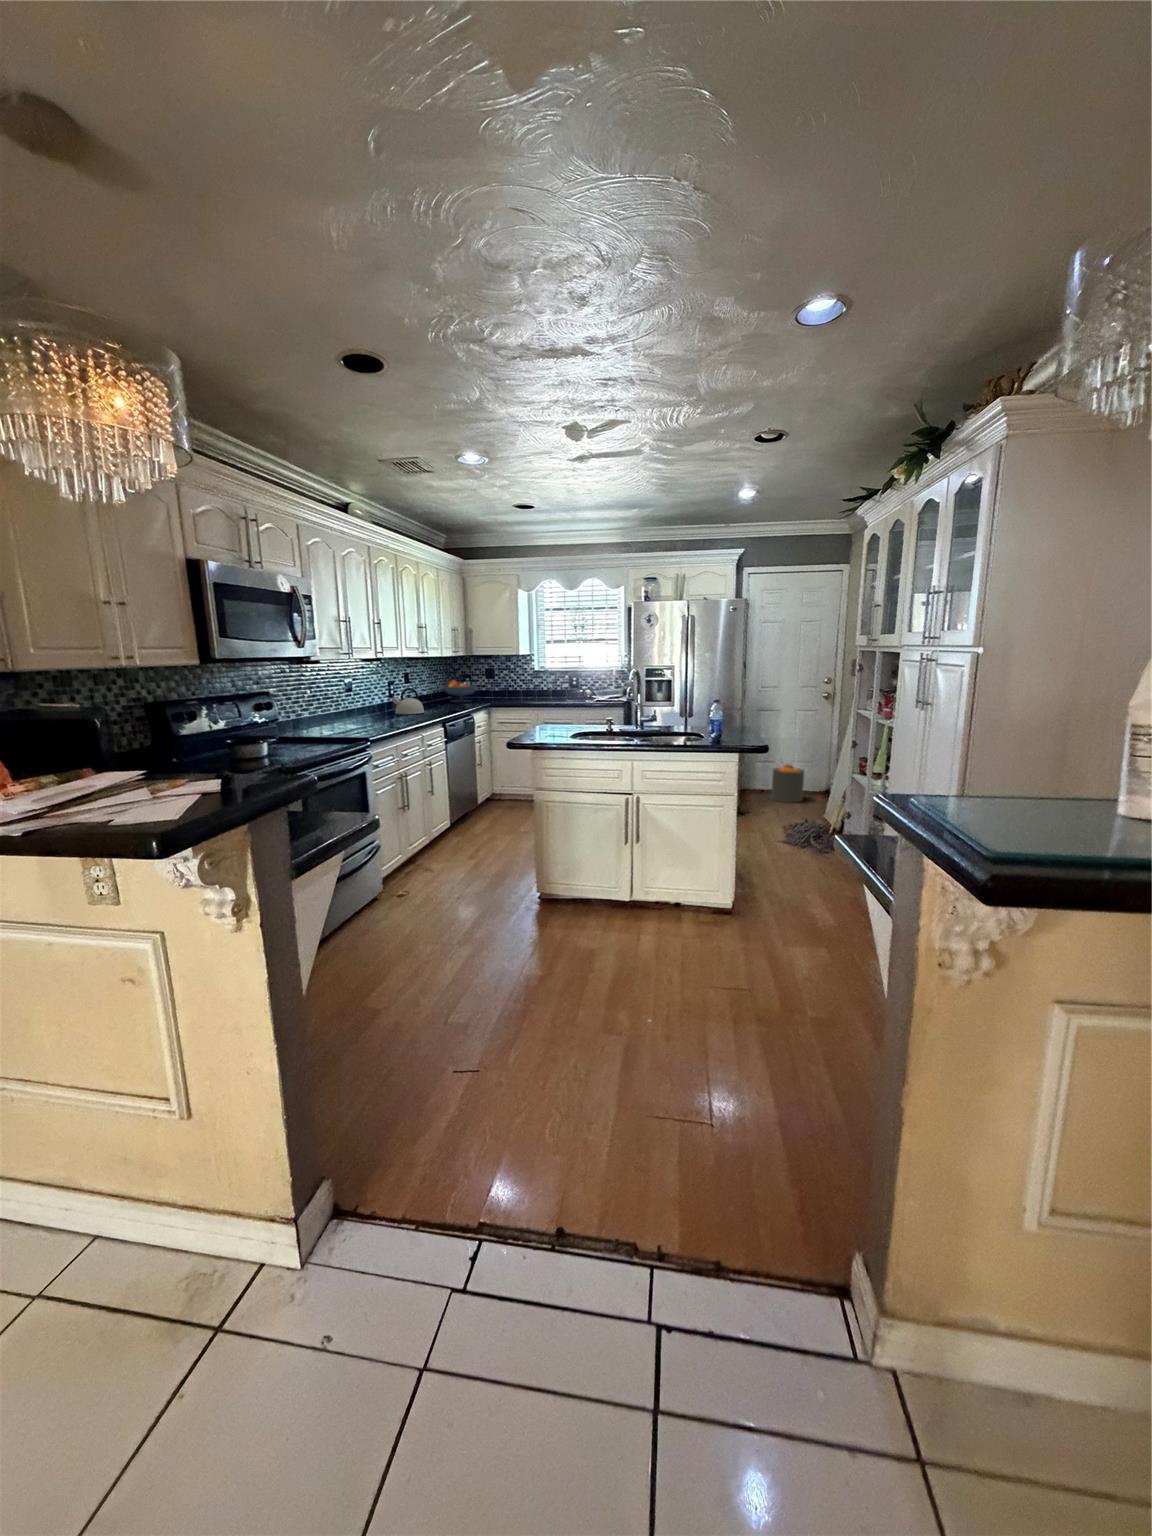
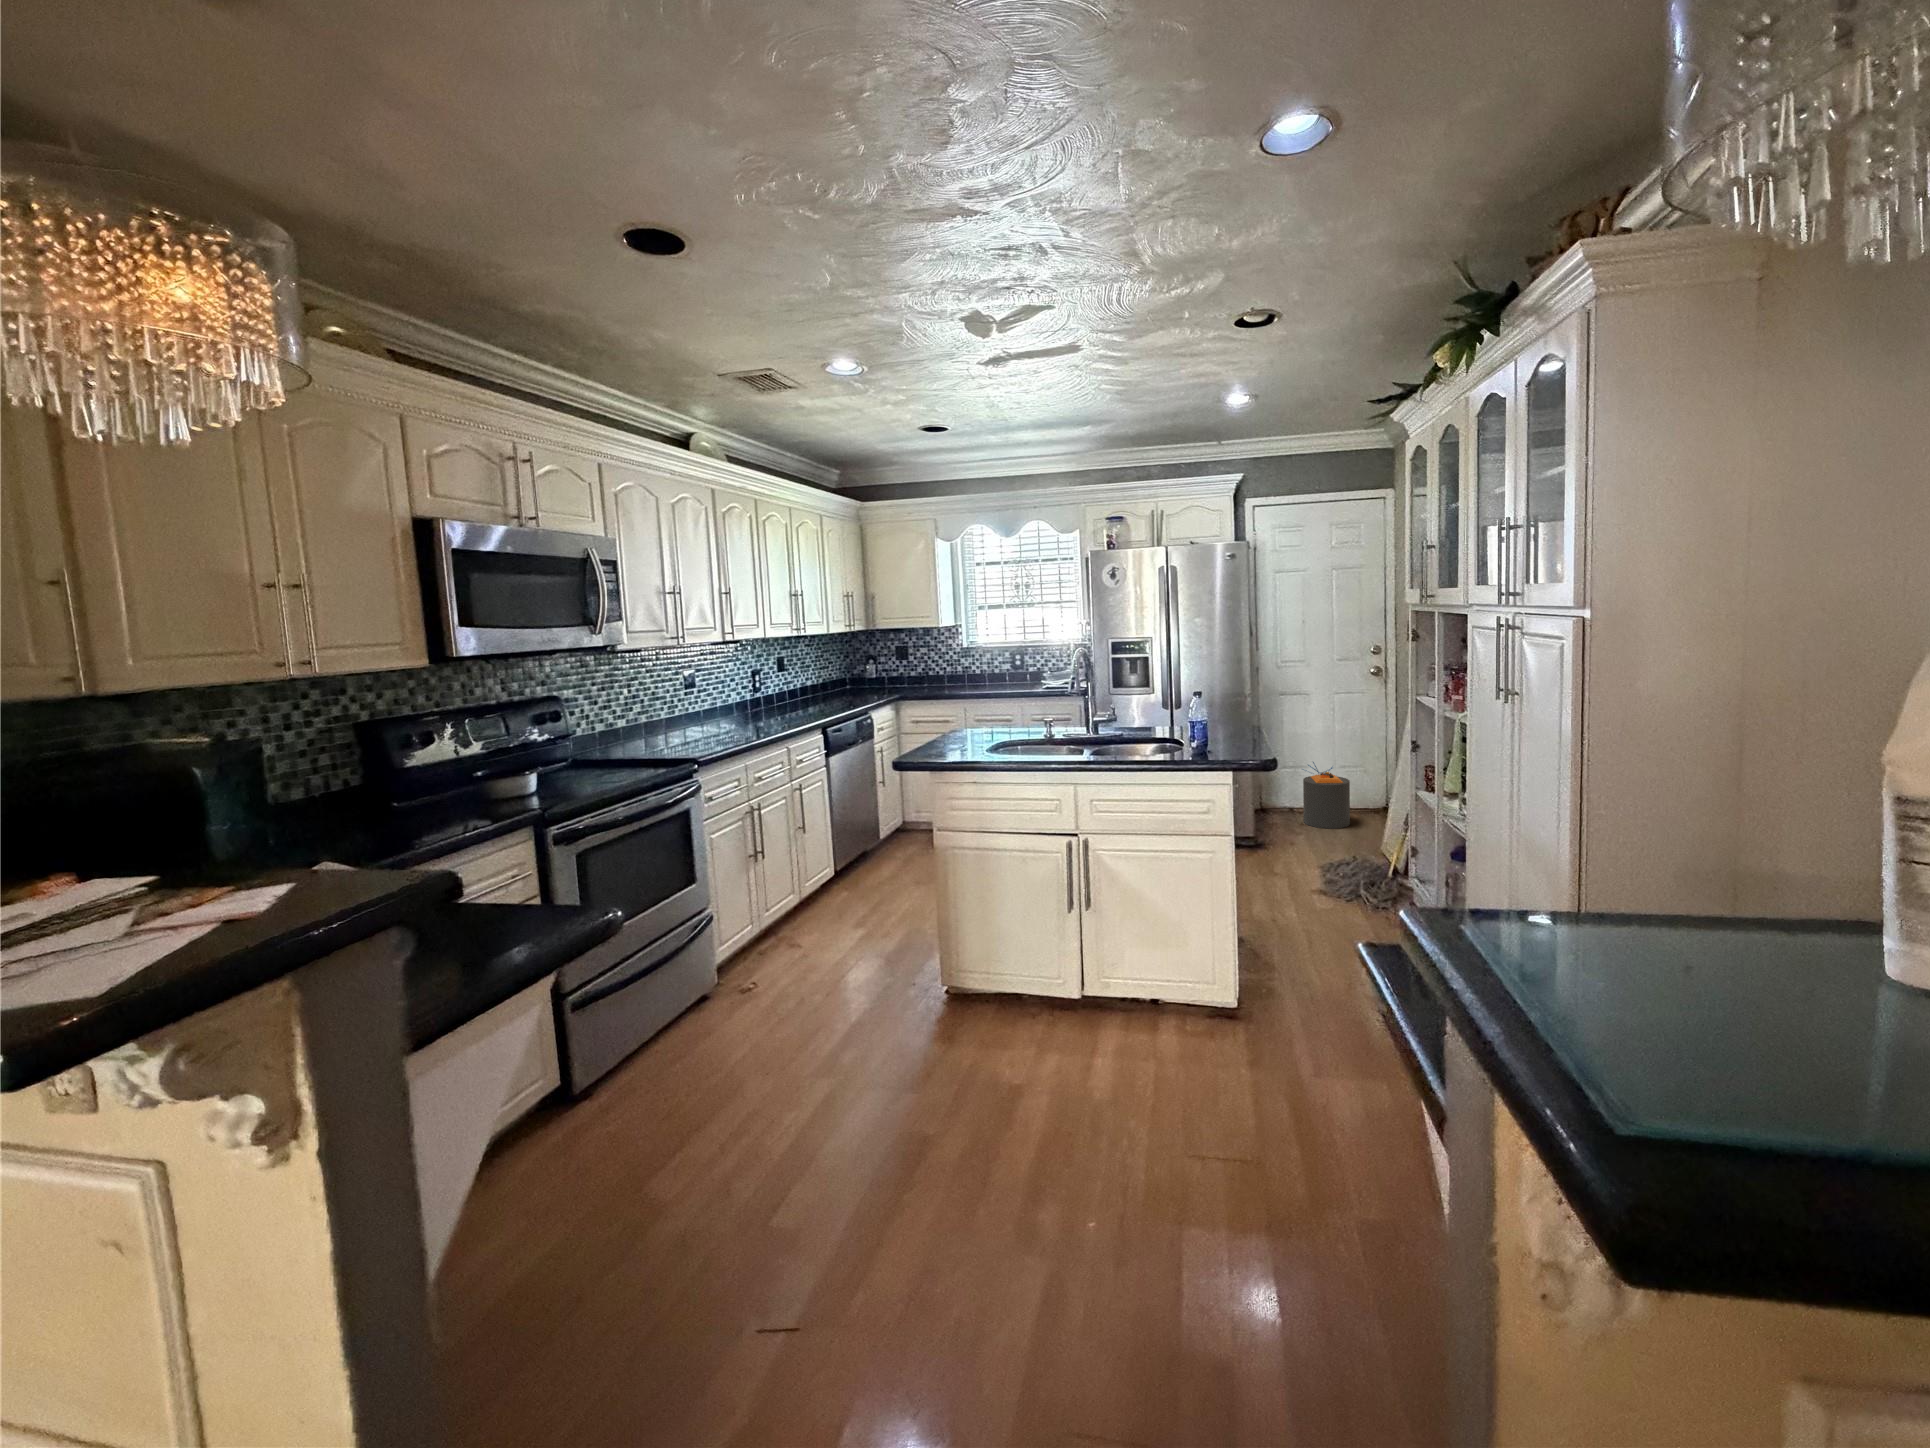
fruit bowl: present [444,681,477,702] -> none [832,665,880,695]
kettle: present [392,688,424,714] -> none [750,679,798,717]

